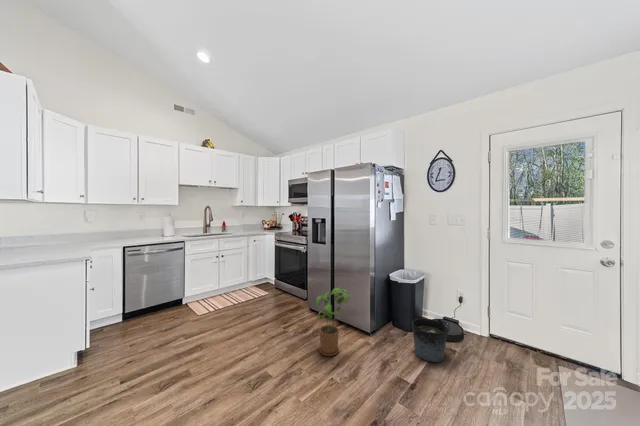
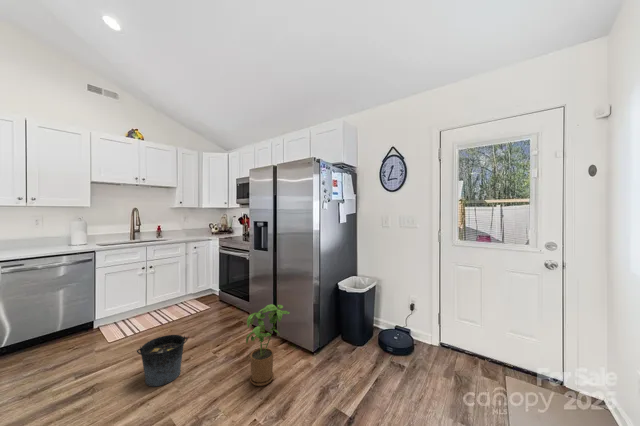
bucket: present [412,319,450,362] -> present [137,335,188,387]

